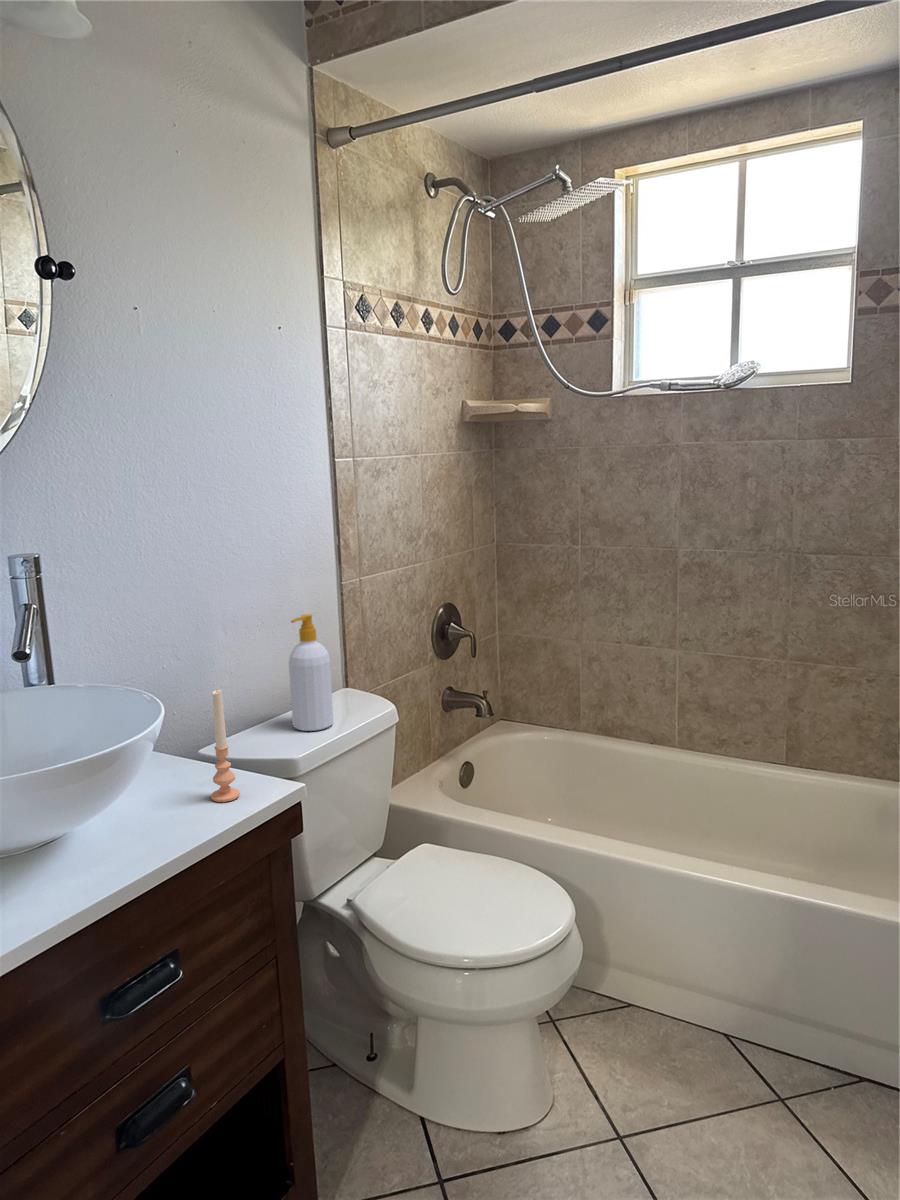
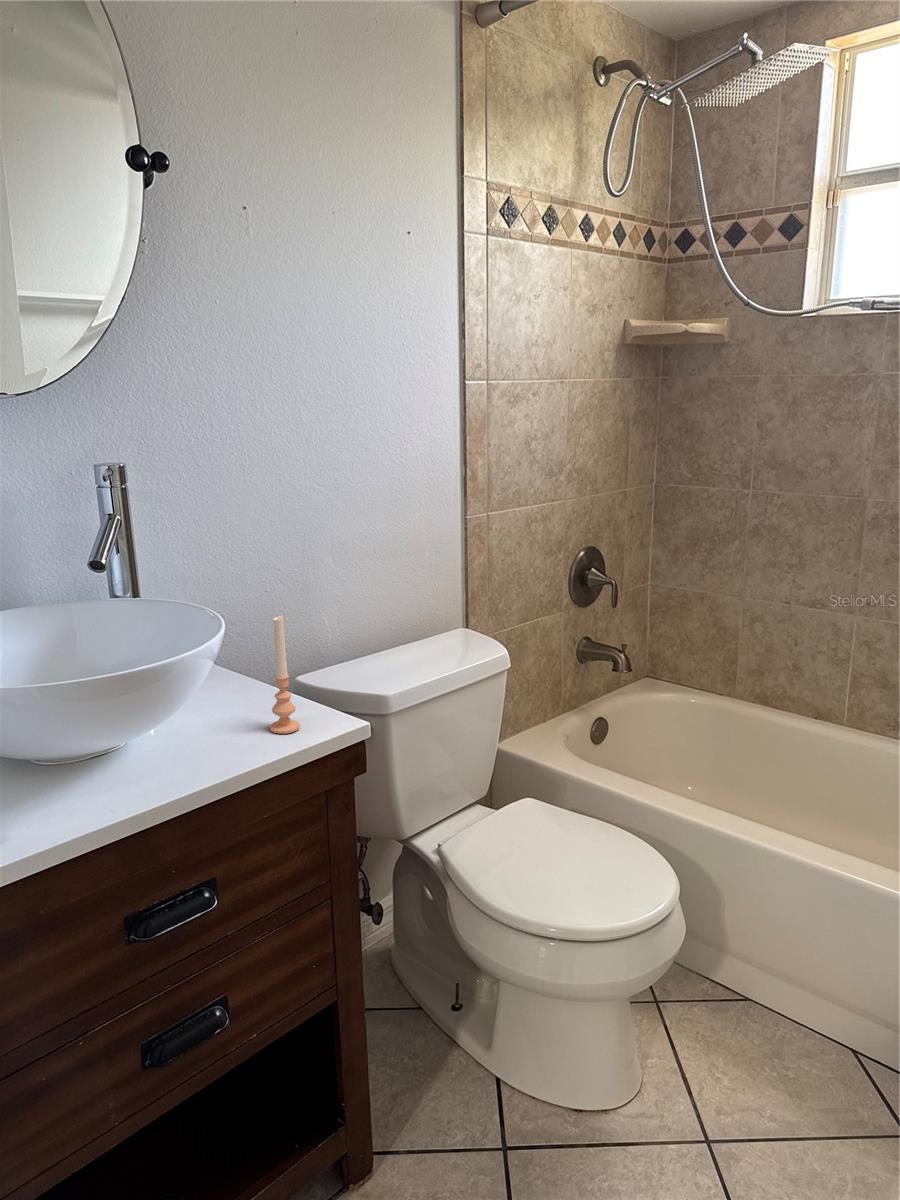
soap bottle: present [289,614,333,731] -> none [393,544,436,667]

